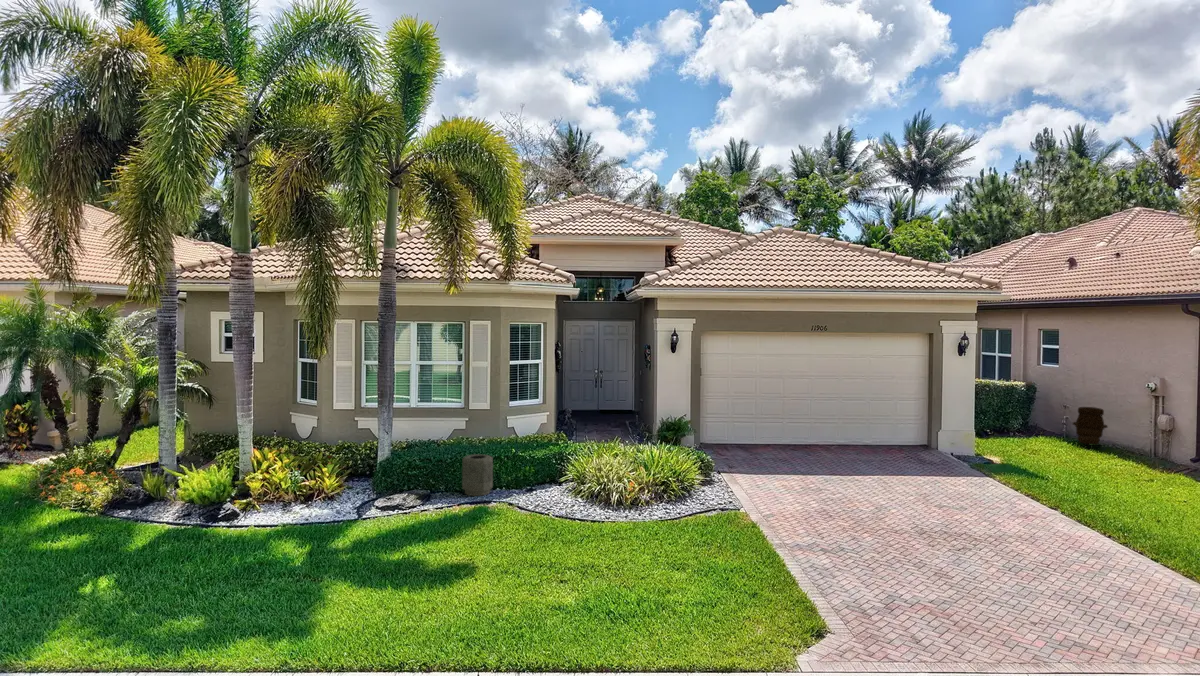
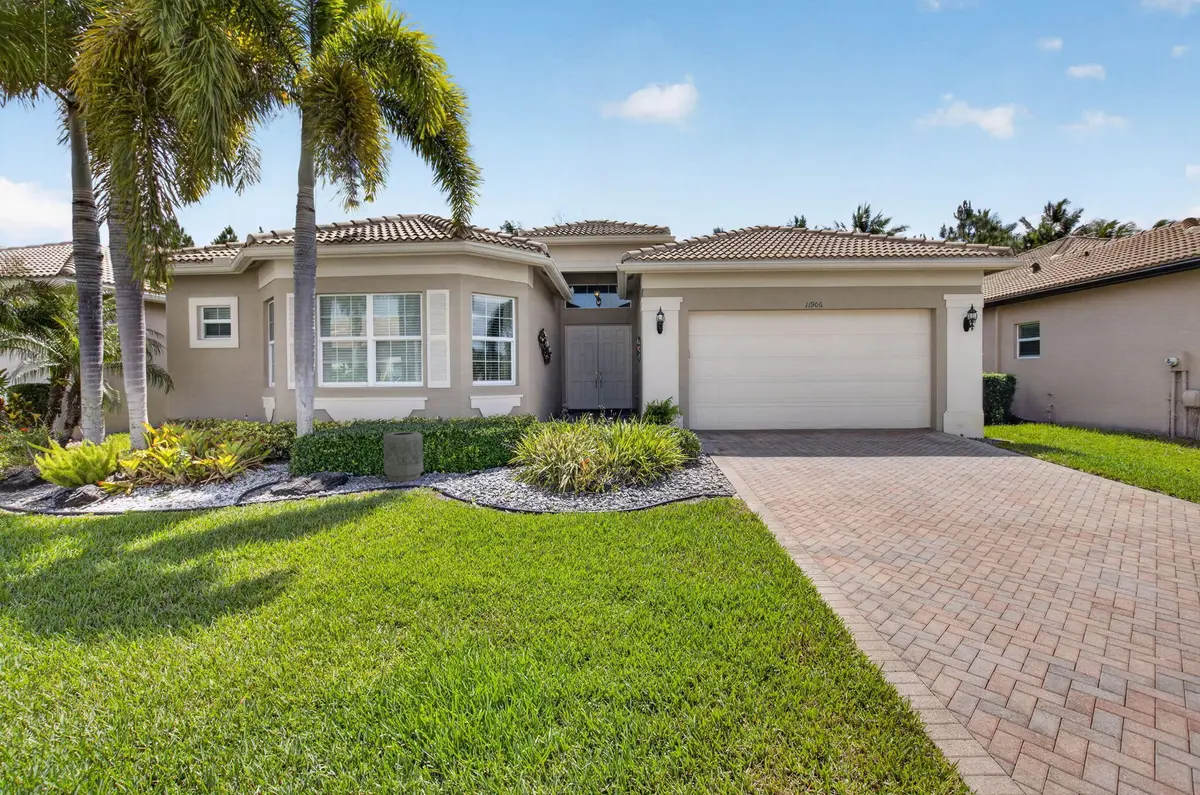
lounge chair: present [1073,407,1107,448] -> none [1106,390,1152,435]

